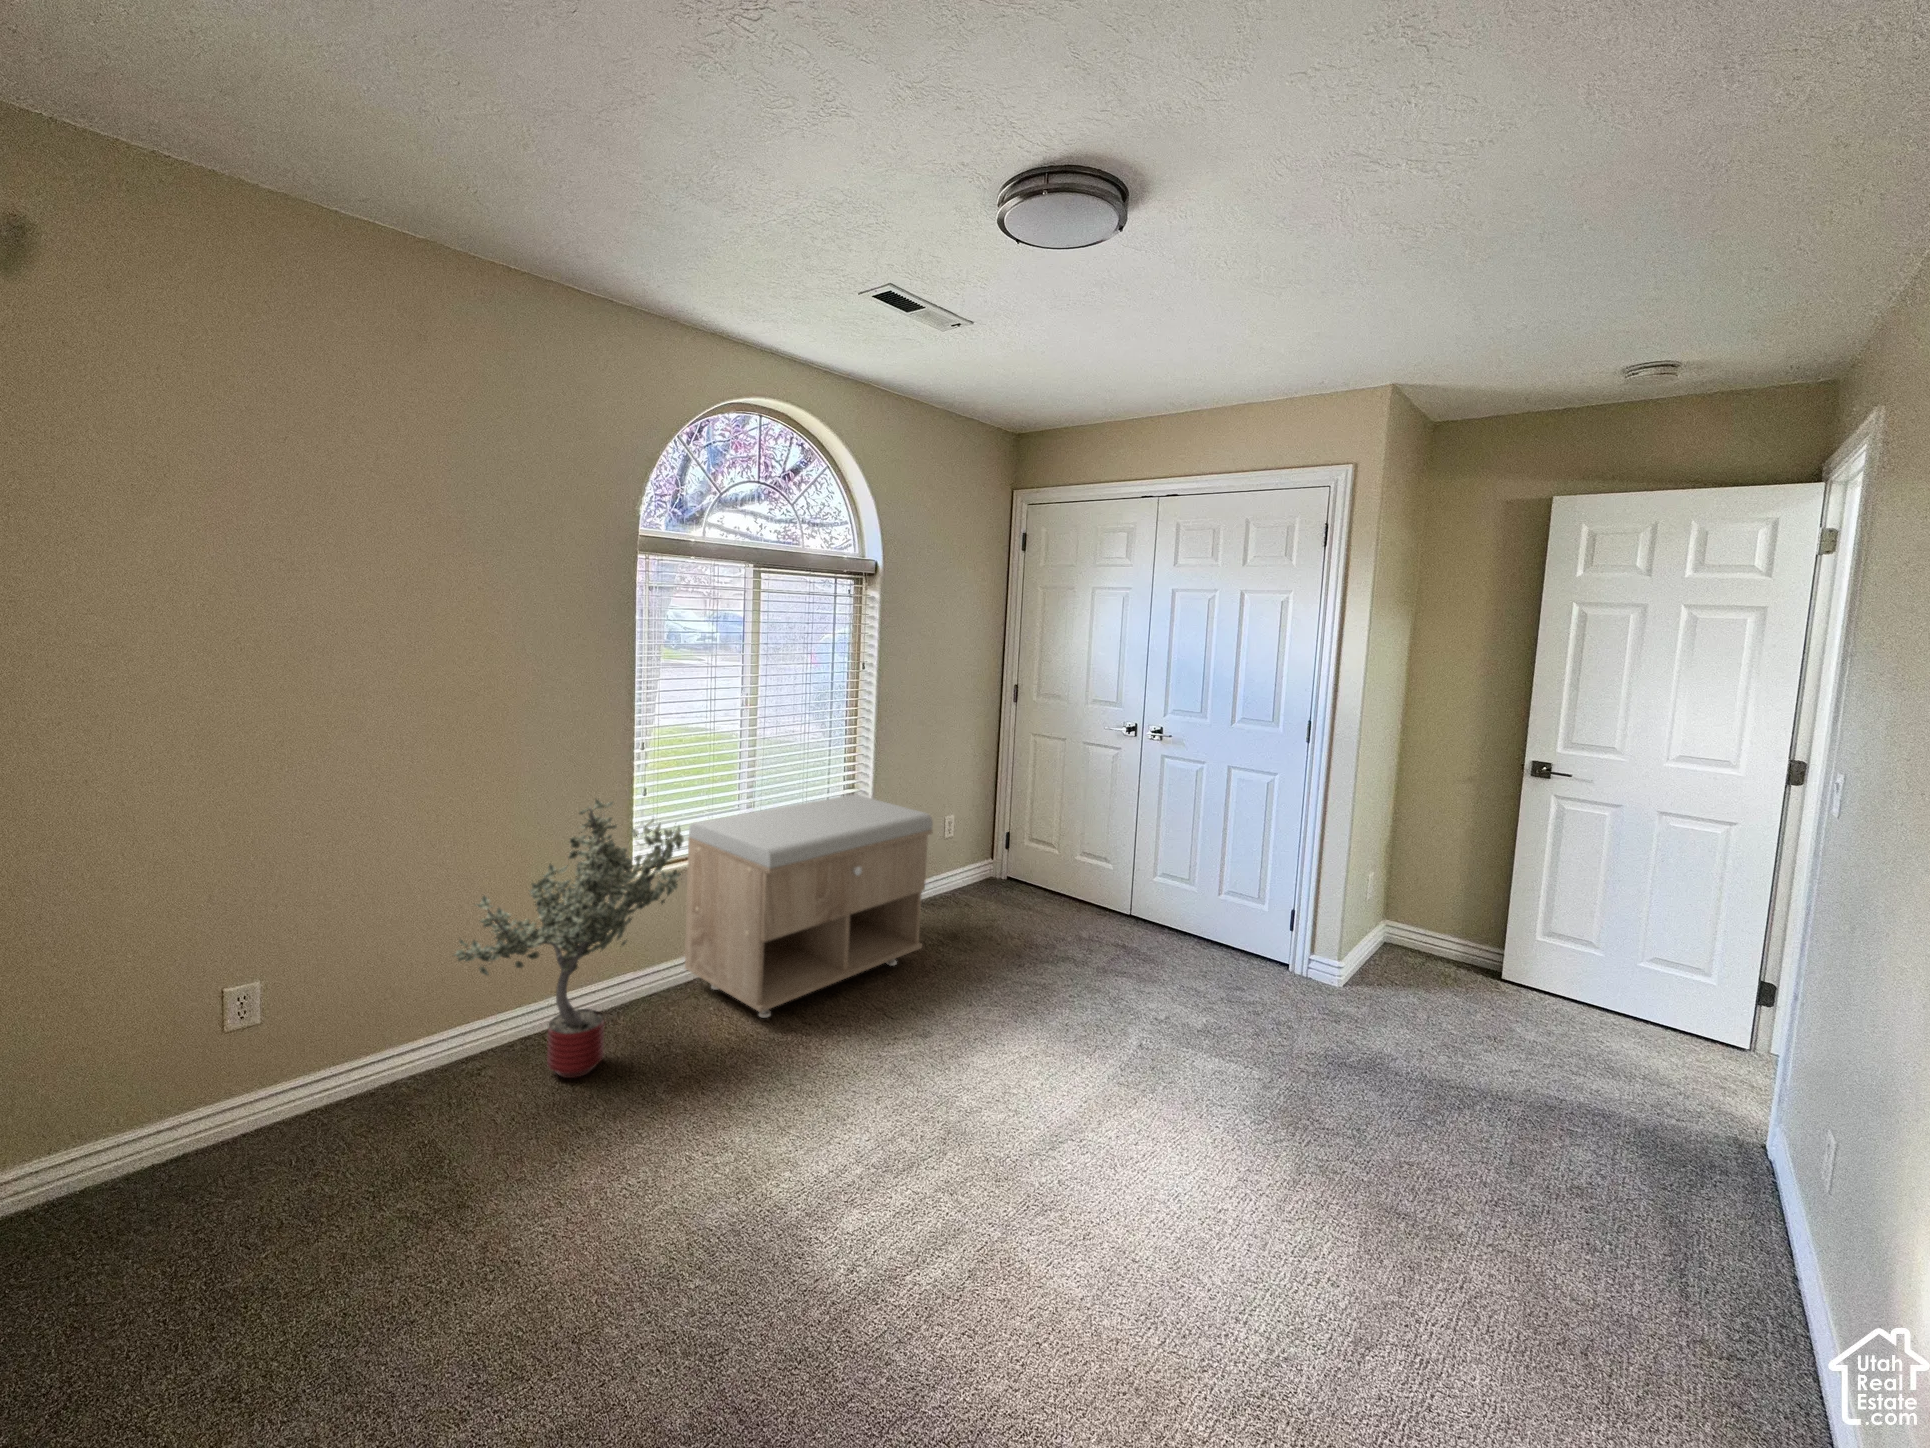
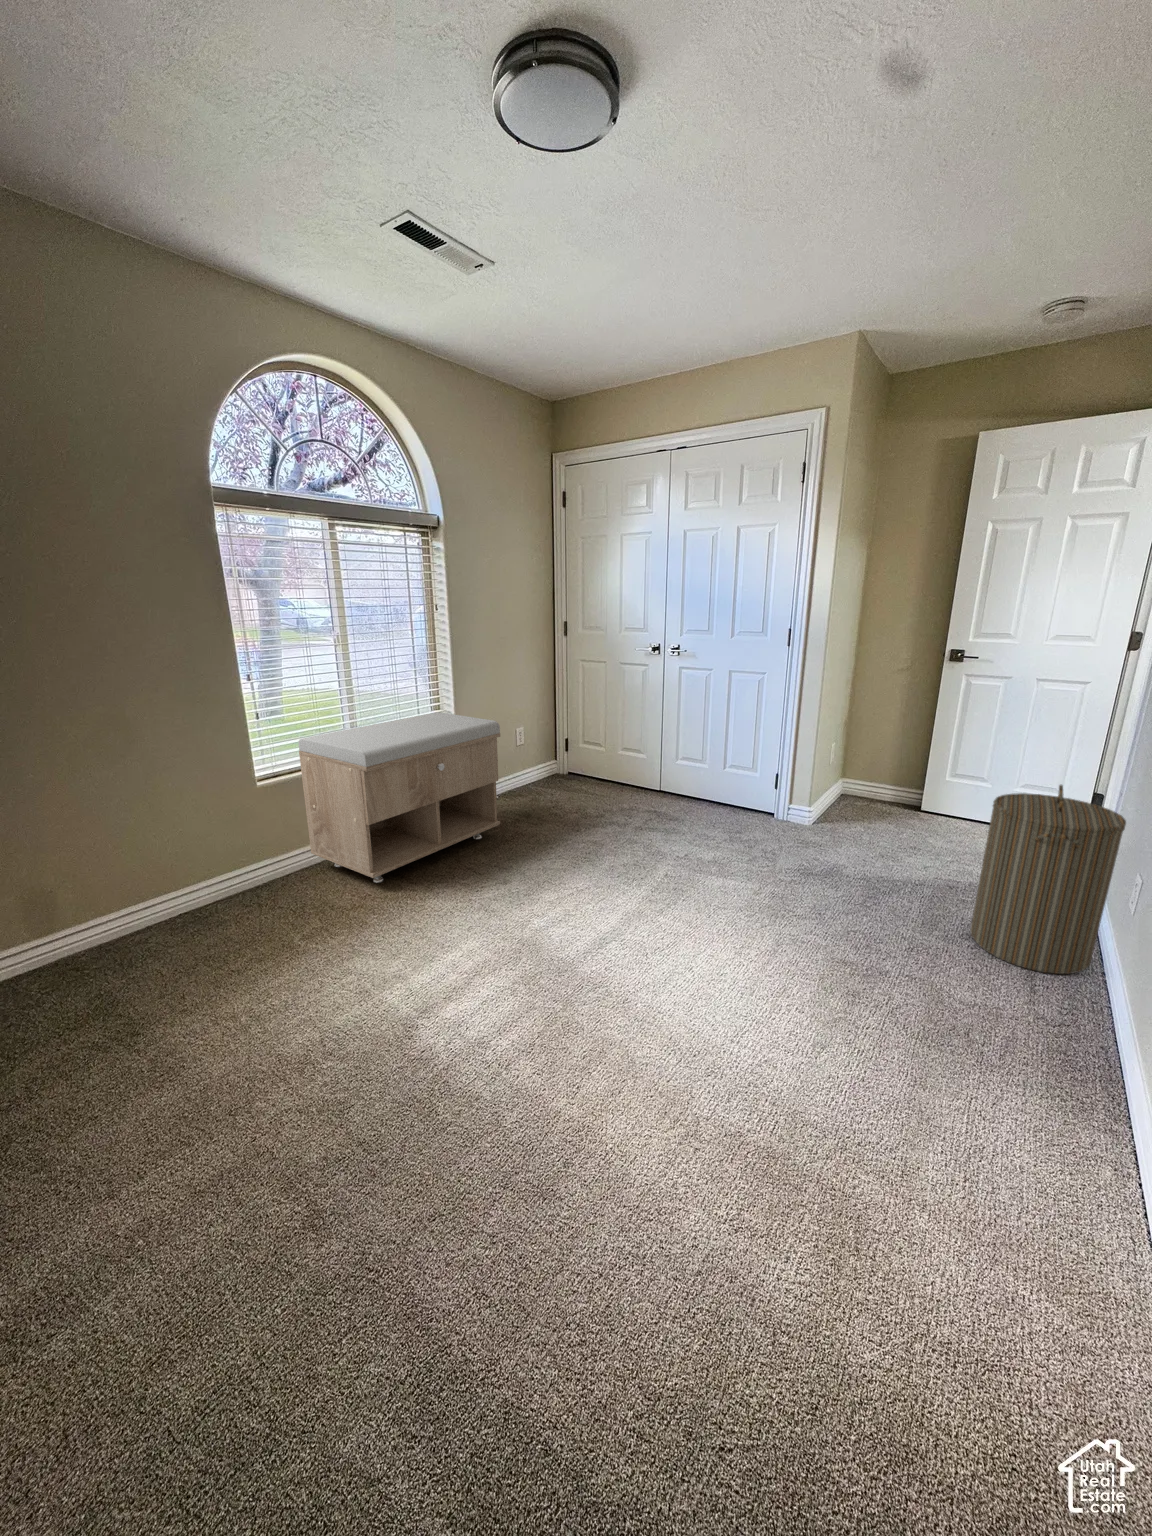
potted tree: present [454,799,684,1078] -> none [98,718,295,938]
laundry hamper: none [1581,980,1802,1270] -> present [970,785,1126,974]

